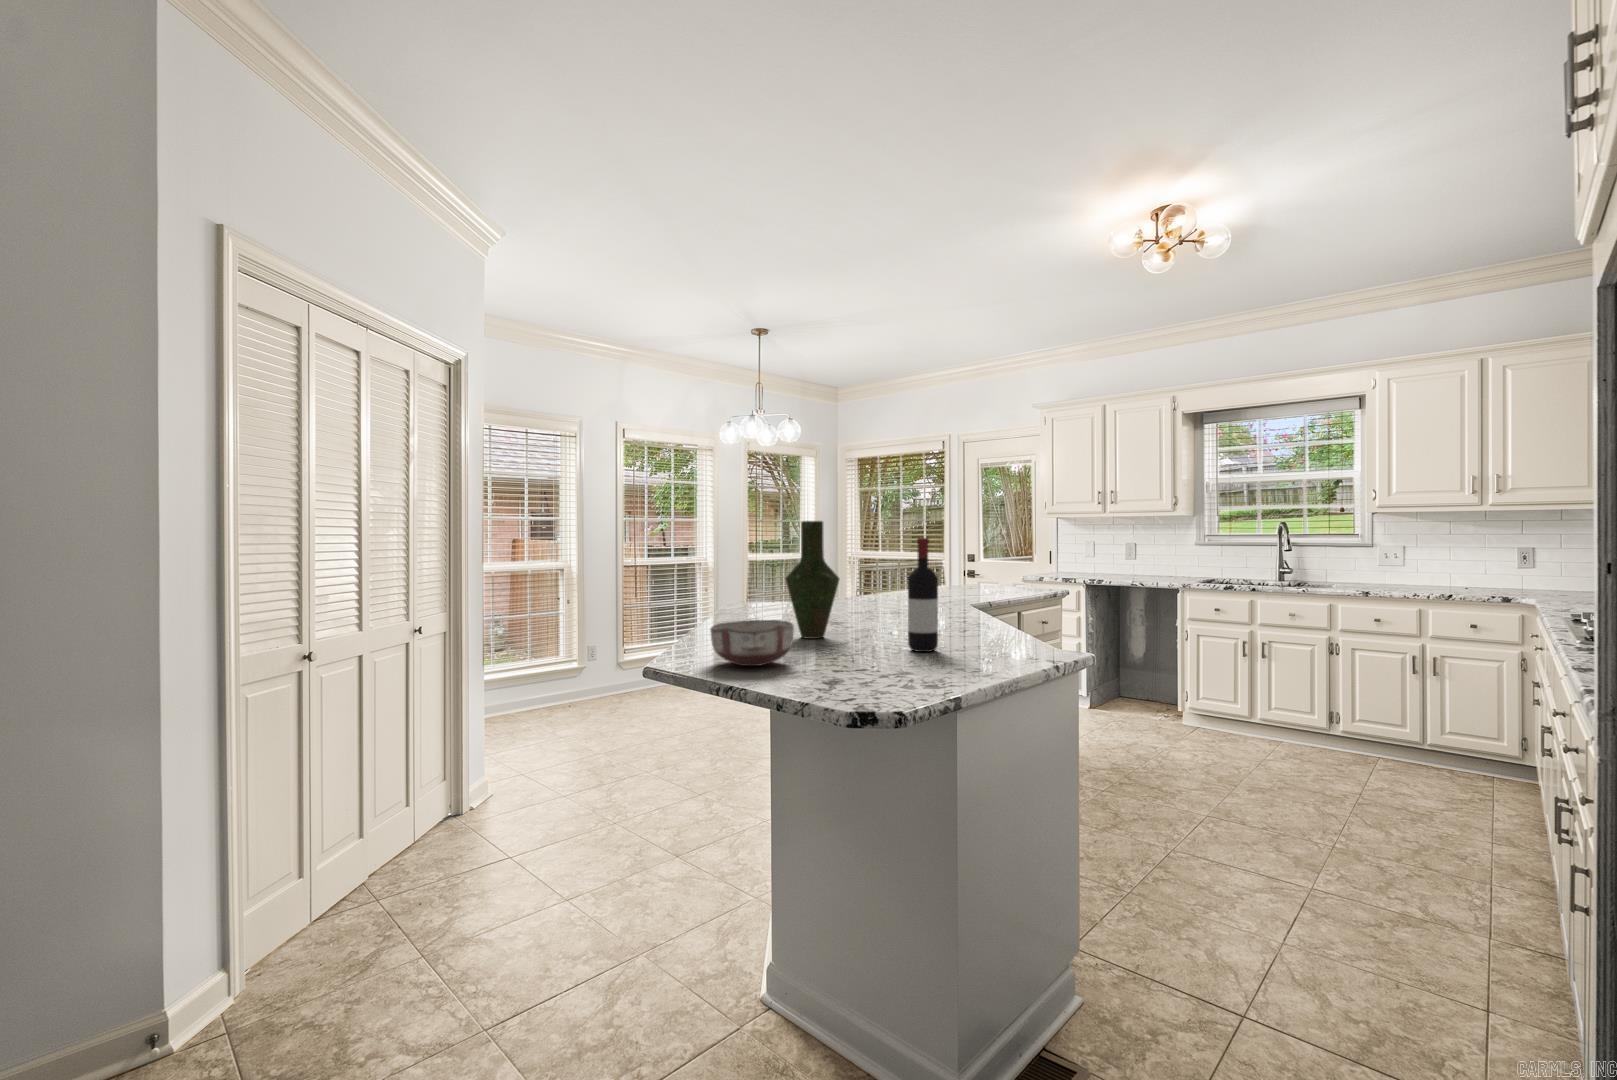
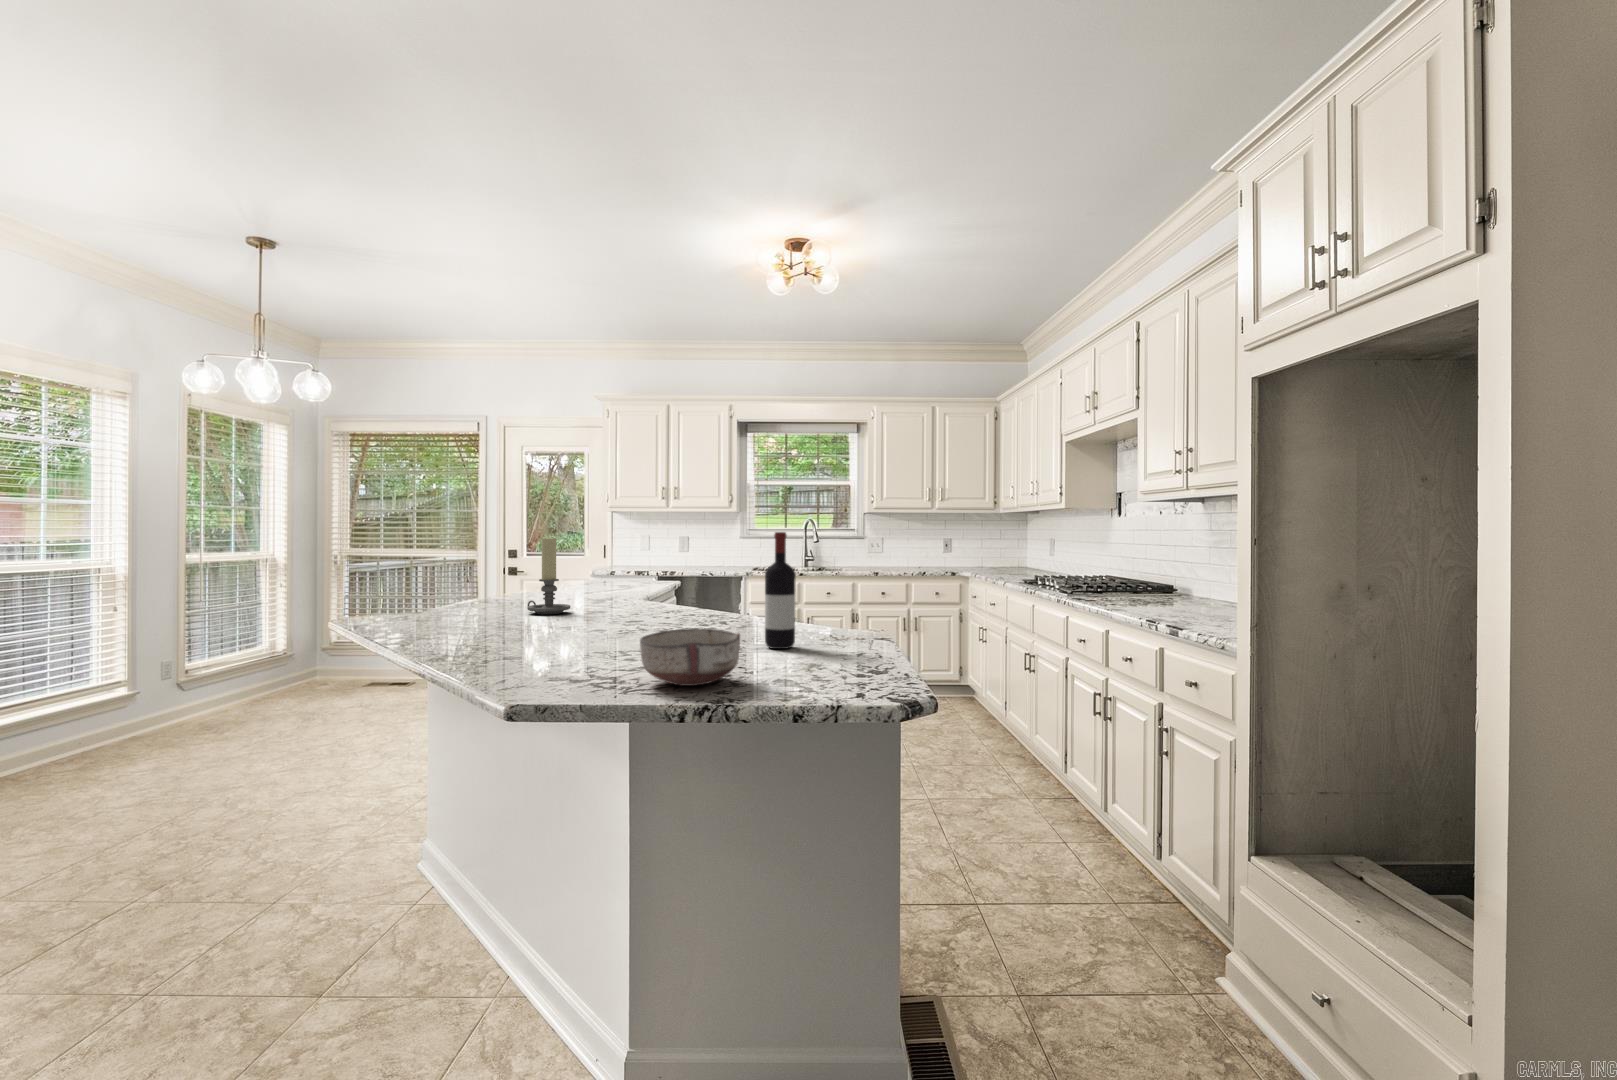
vase: present [785,521,839,639] -> none [596,512,663,650]
candle holder: none [845,542,880,609] -> present [527,538,570,614]

